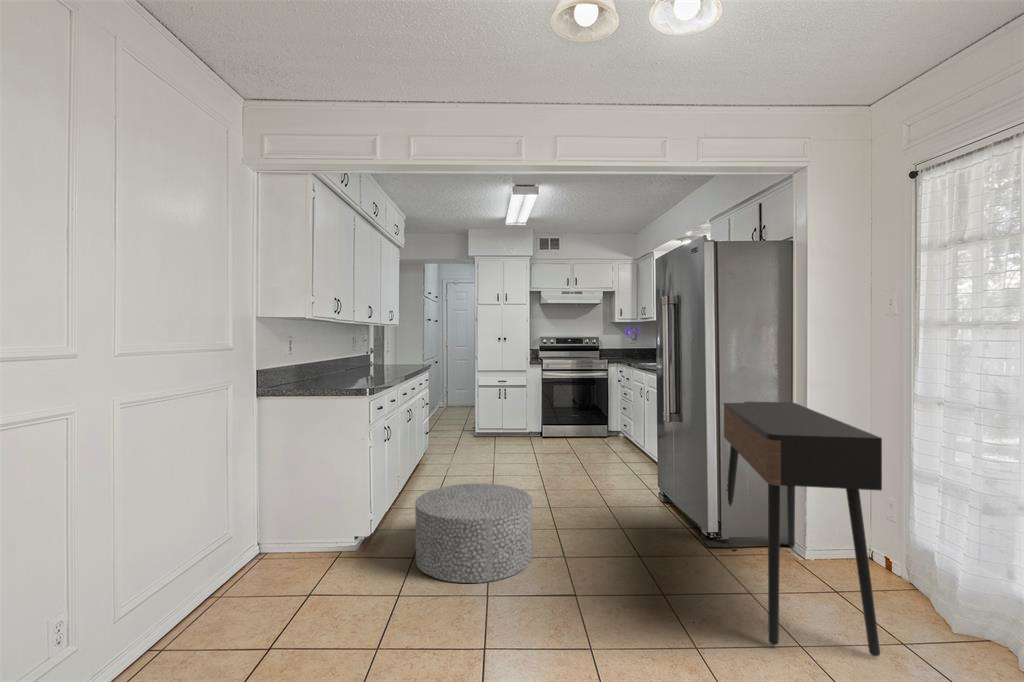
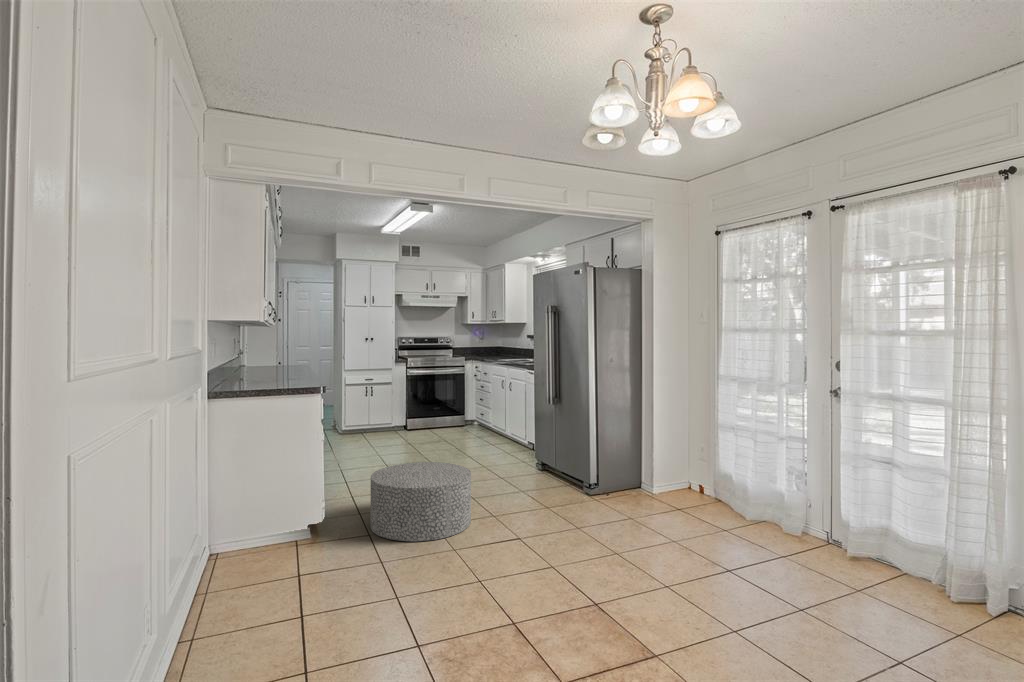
console table: present [722,401,882,656] -> none [597,385,721,542]

